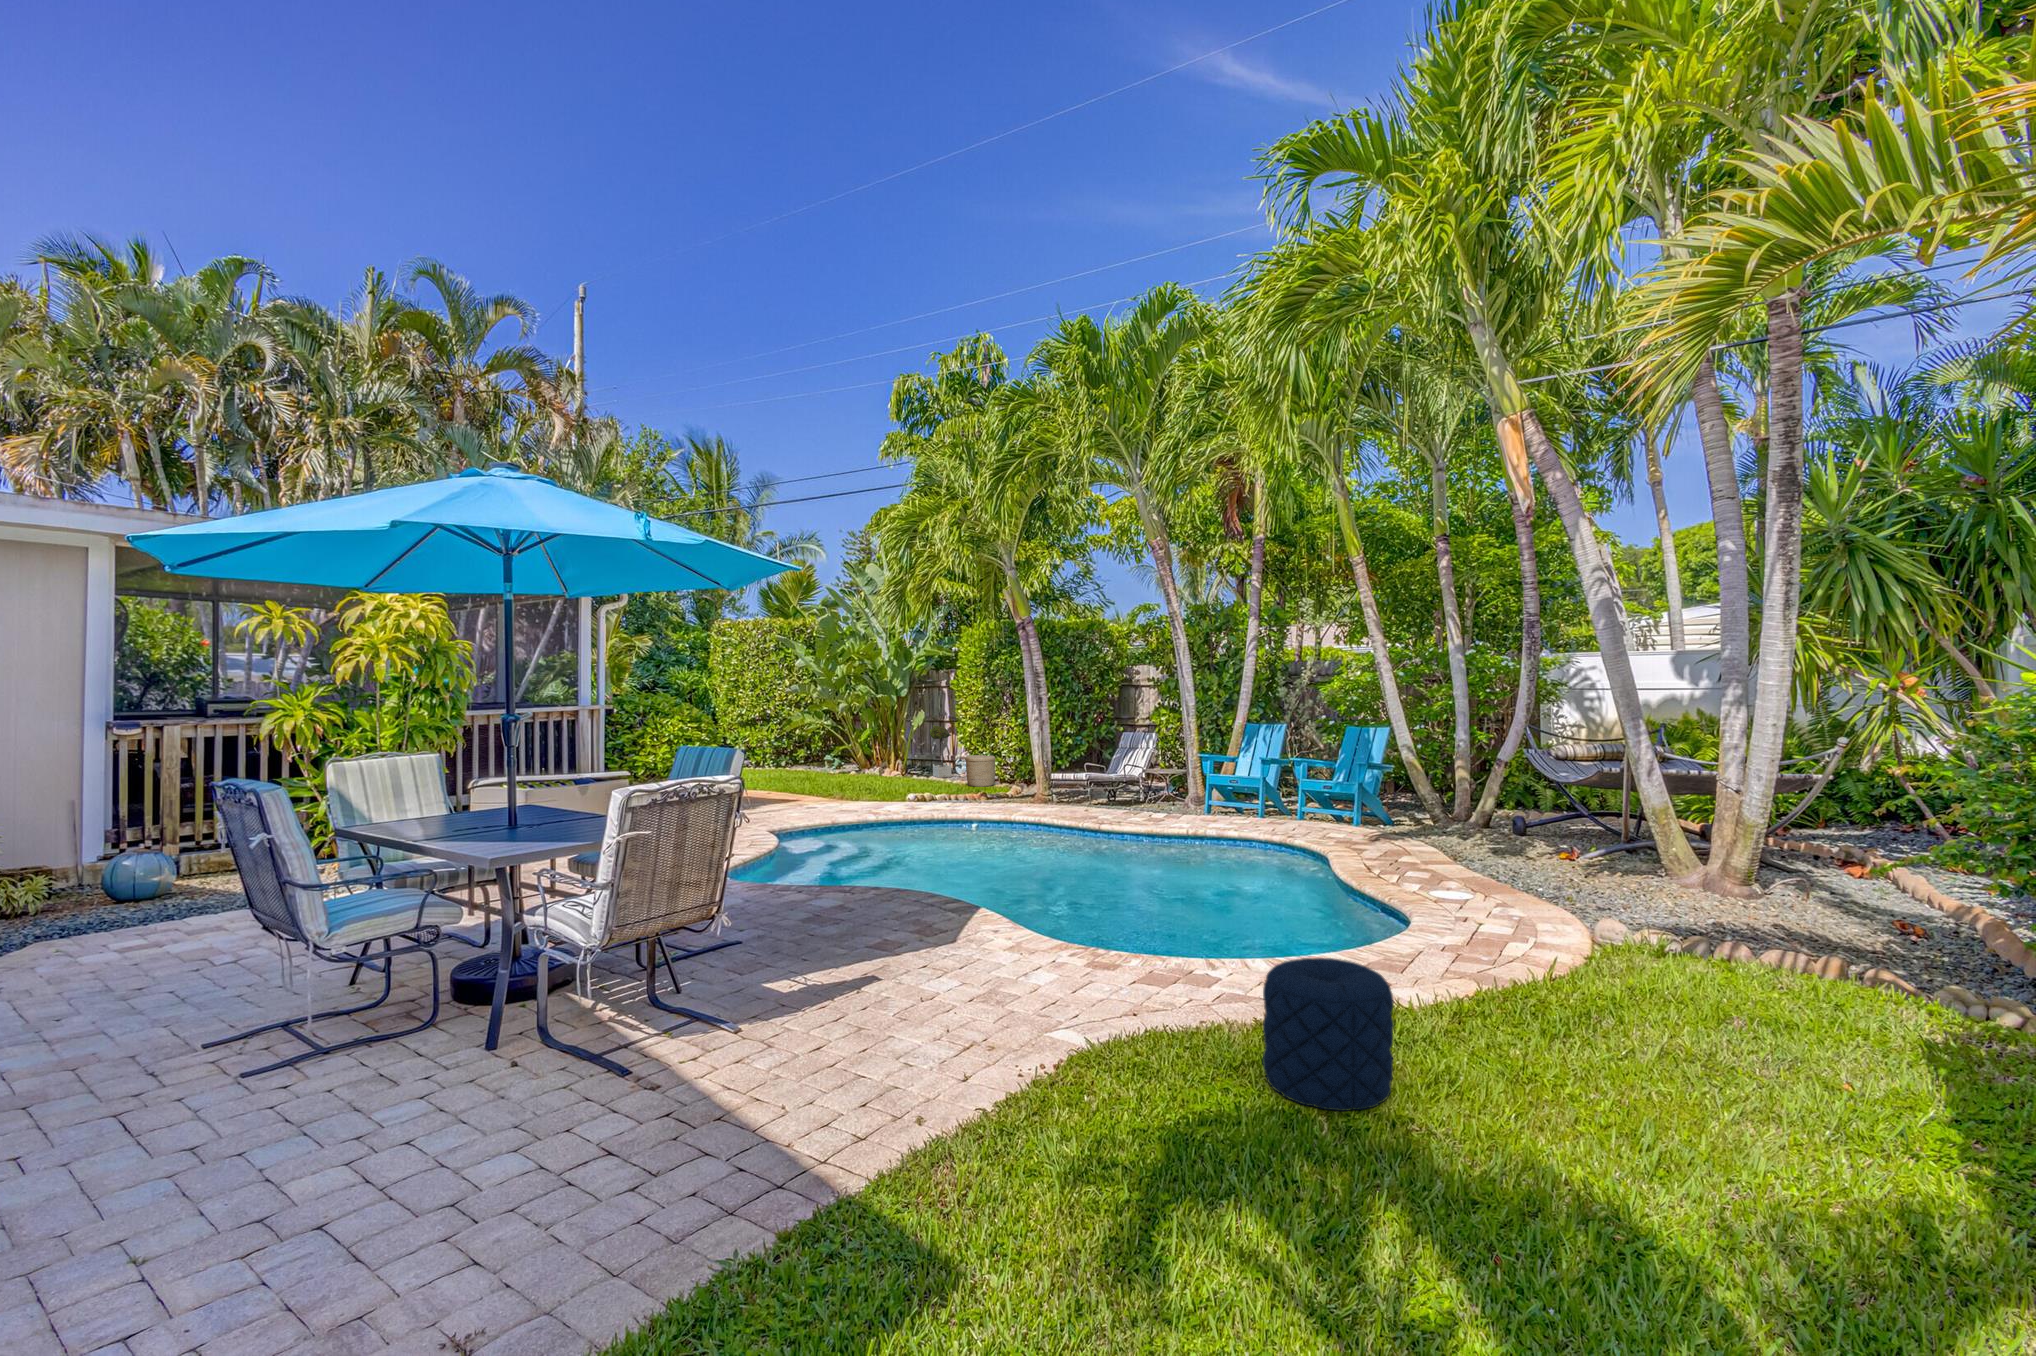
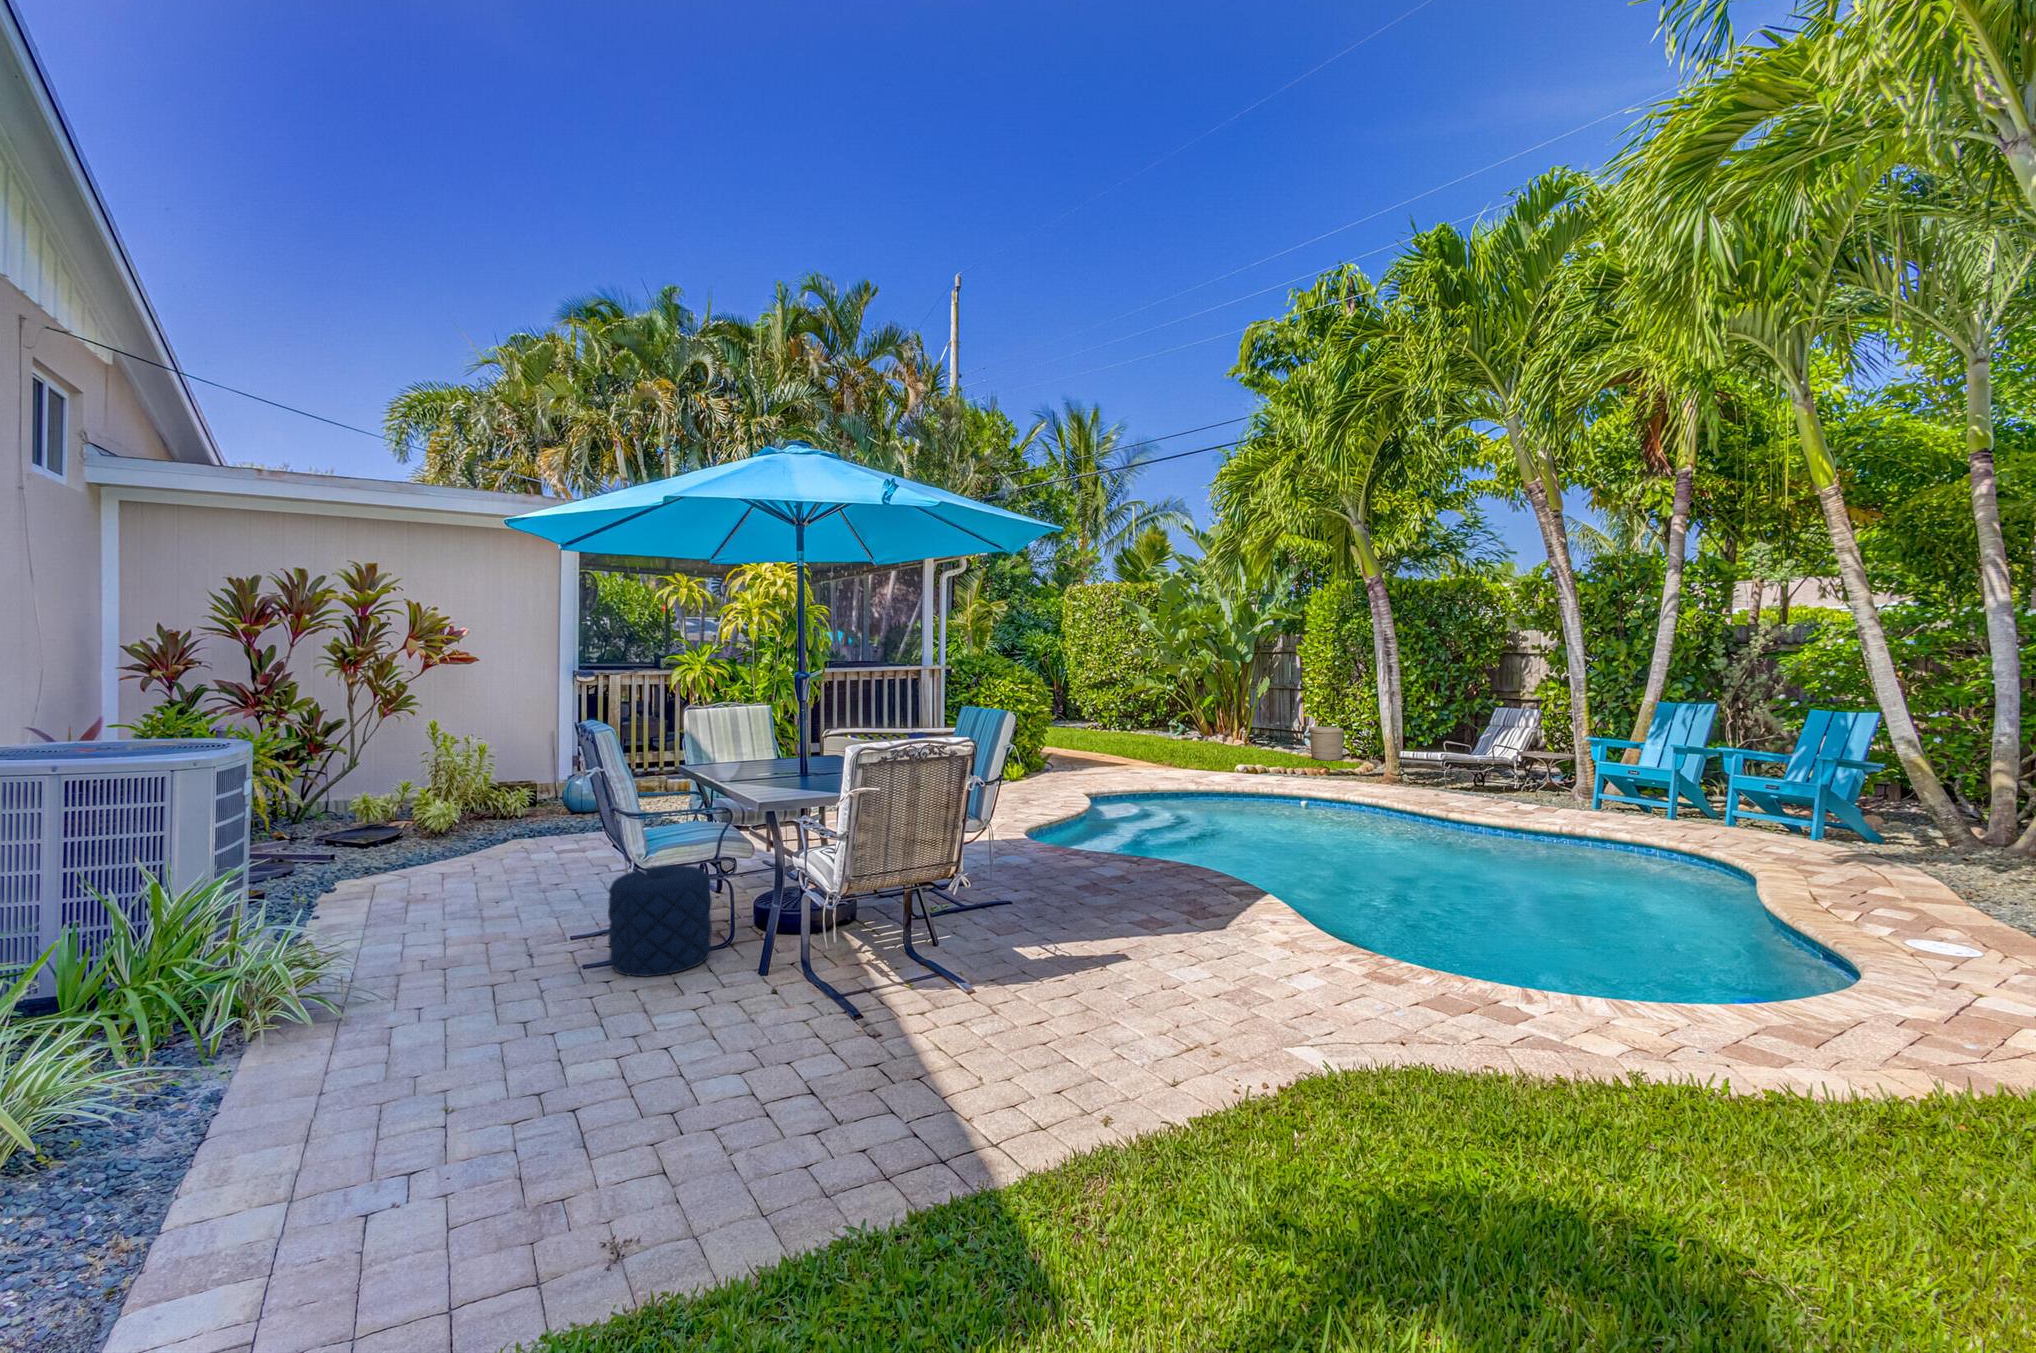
potted tree: present [930,725,951,778] -> none [1275,693,1299,749]
pouf: present [1263,958,1394,1111] -> present [608,865,712,977]

